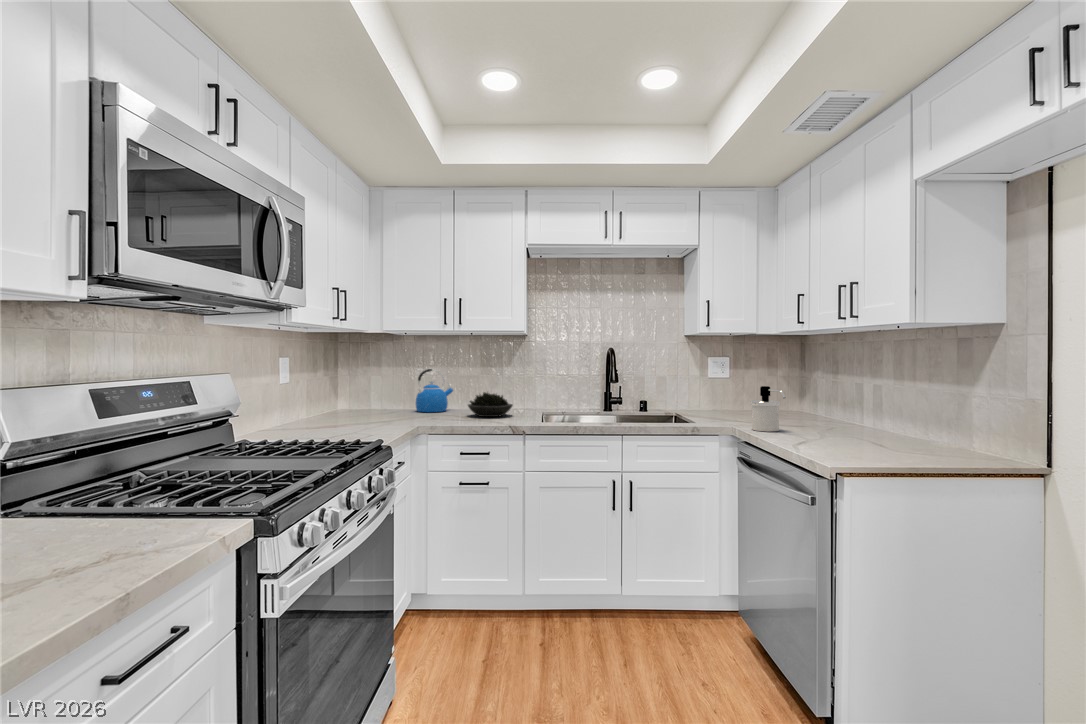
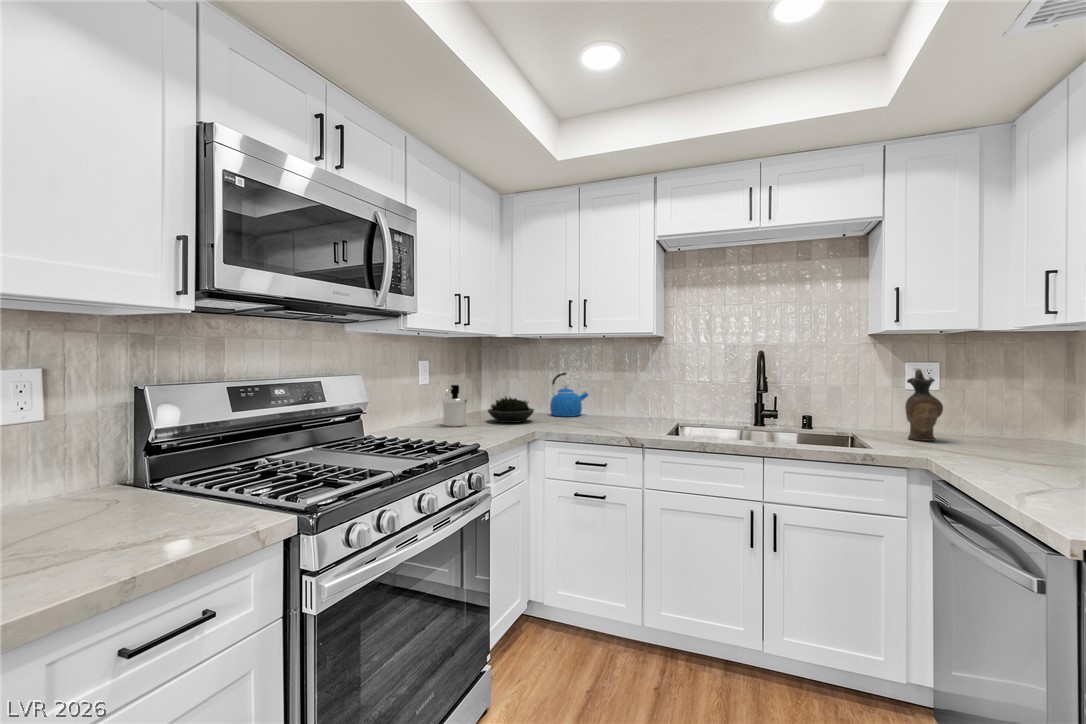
ceramic pitcher: none [713,363,736,416] -> present [905,369,943,441]
soap dispenser: present [751,386,786,432] -> present [442,385,467,426]
succulent plant: present [468,392,512,417] -> present [488,397,534,423]

